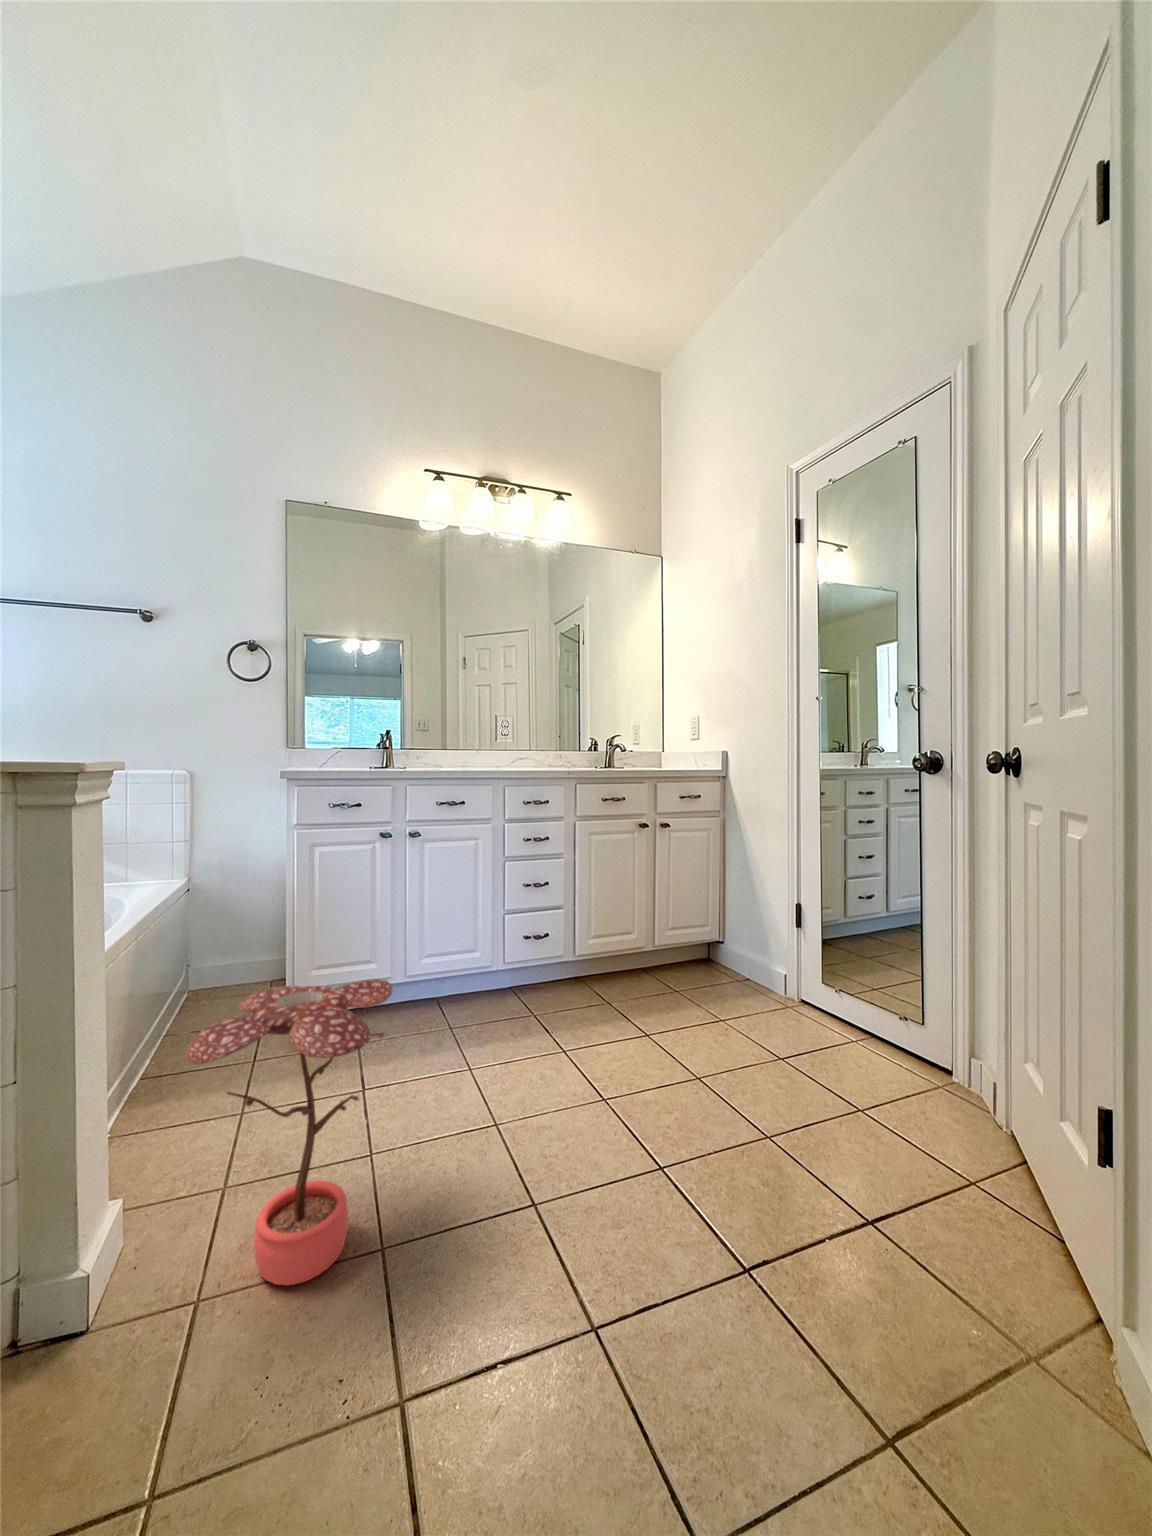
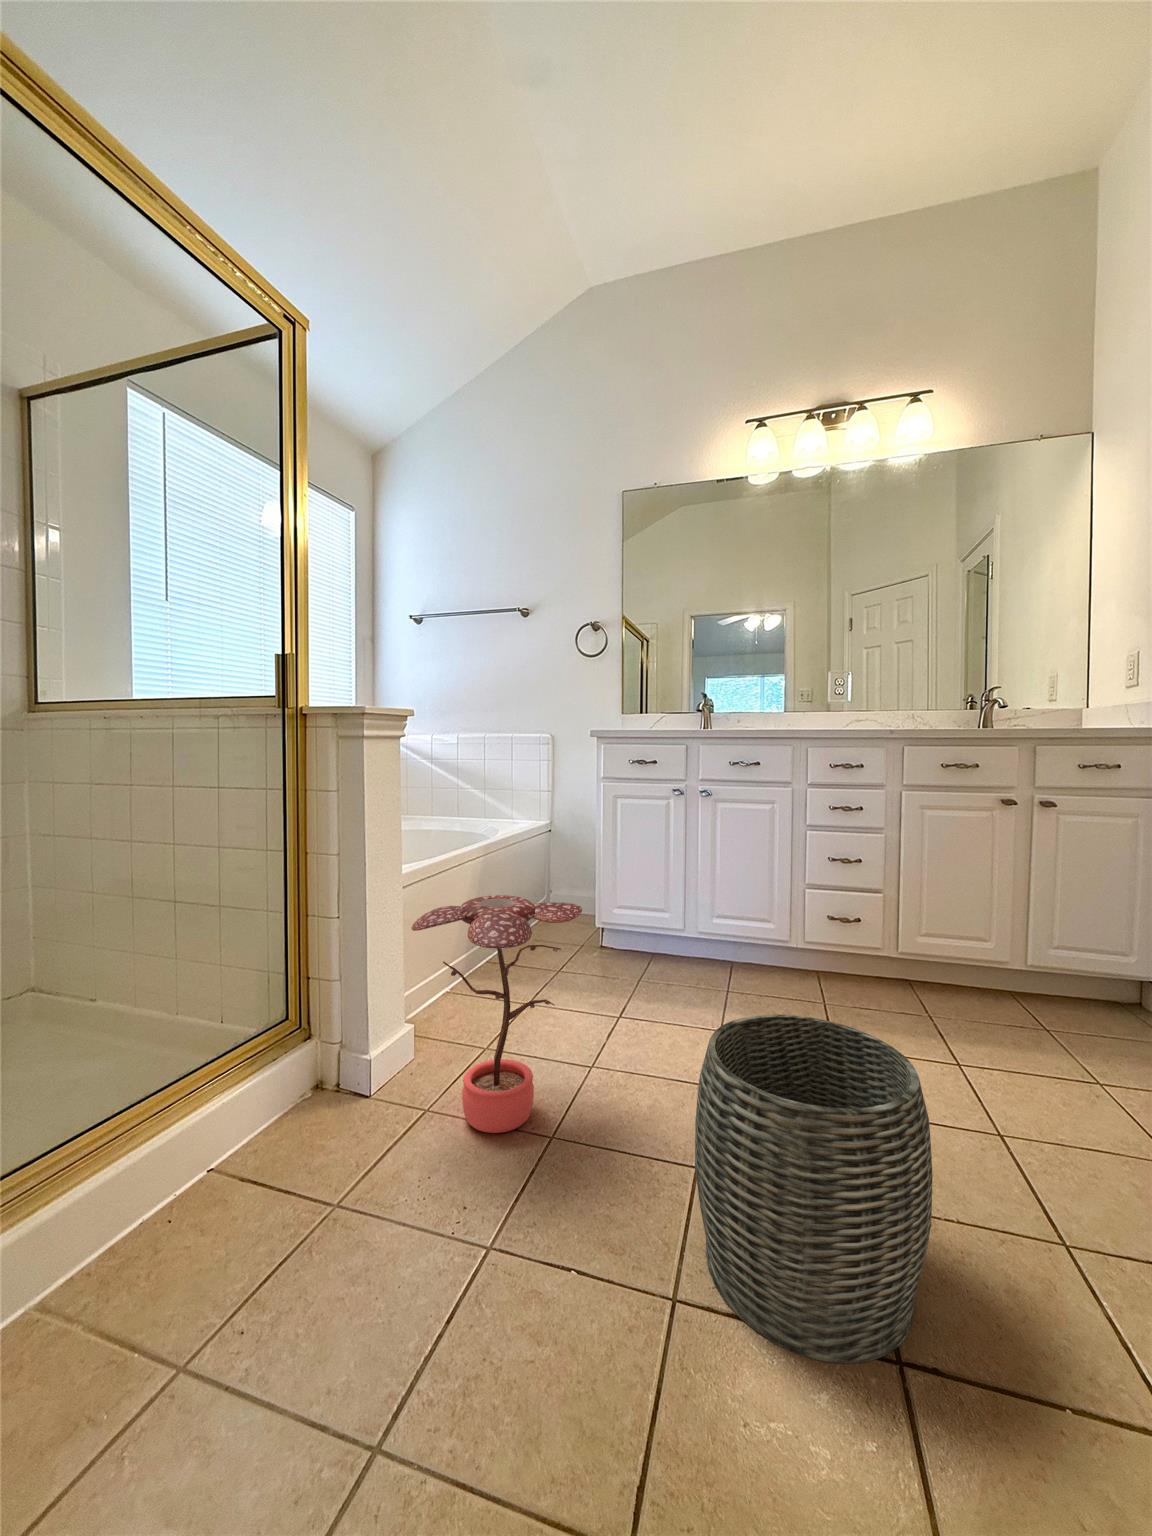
woven basket: none [571,1031,754,1315] -> present [695,1014,933,1364]

